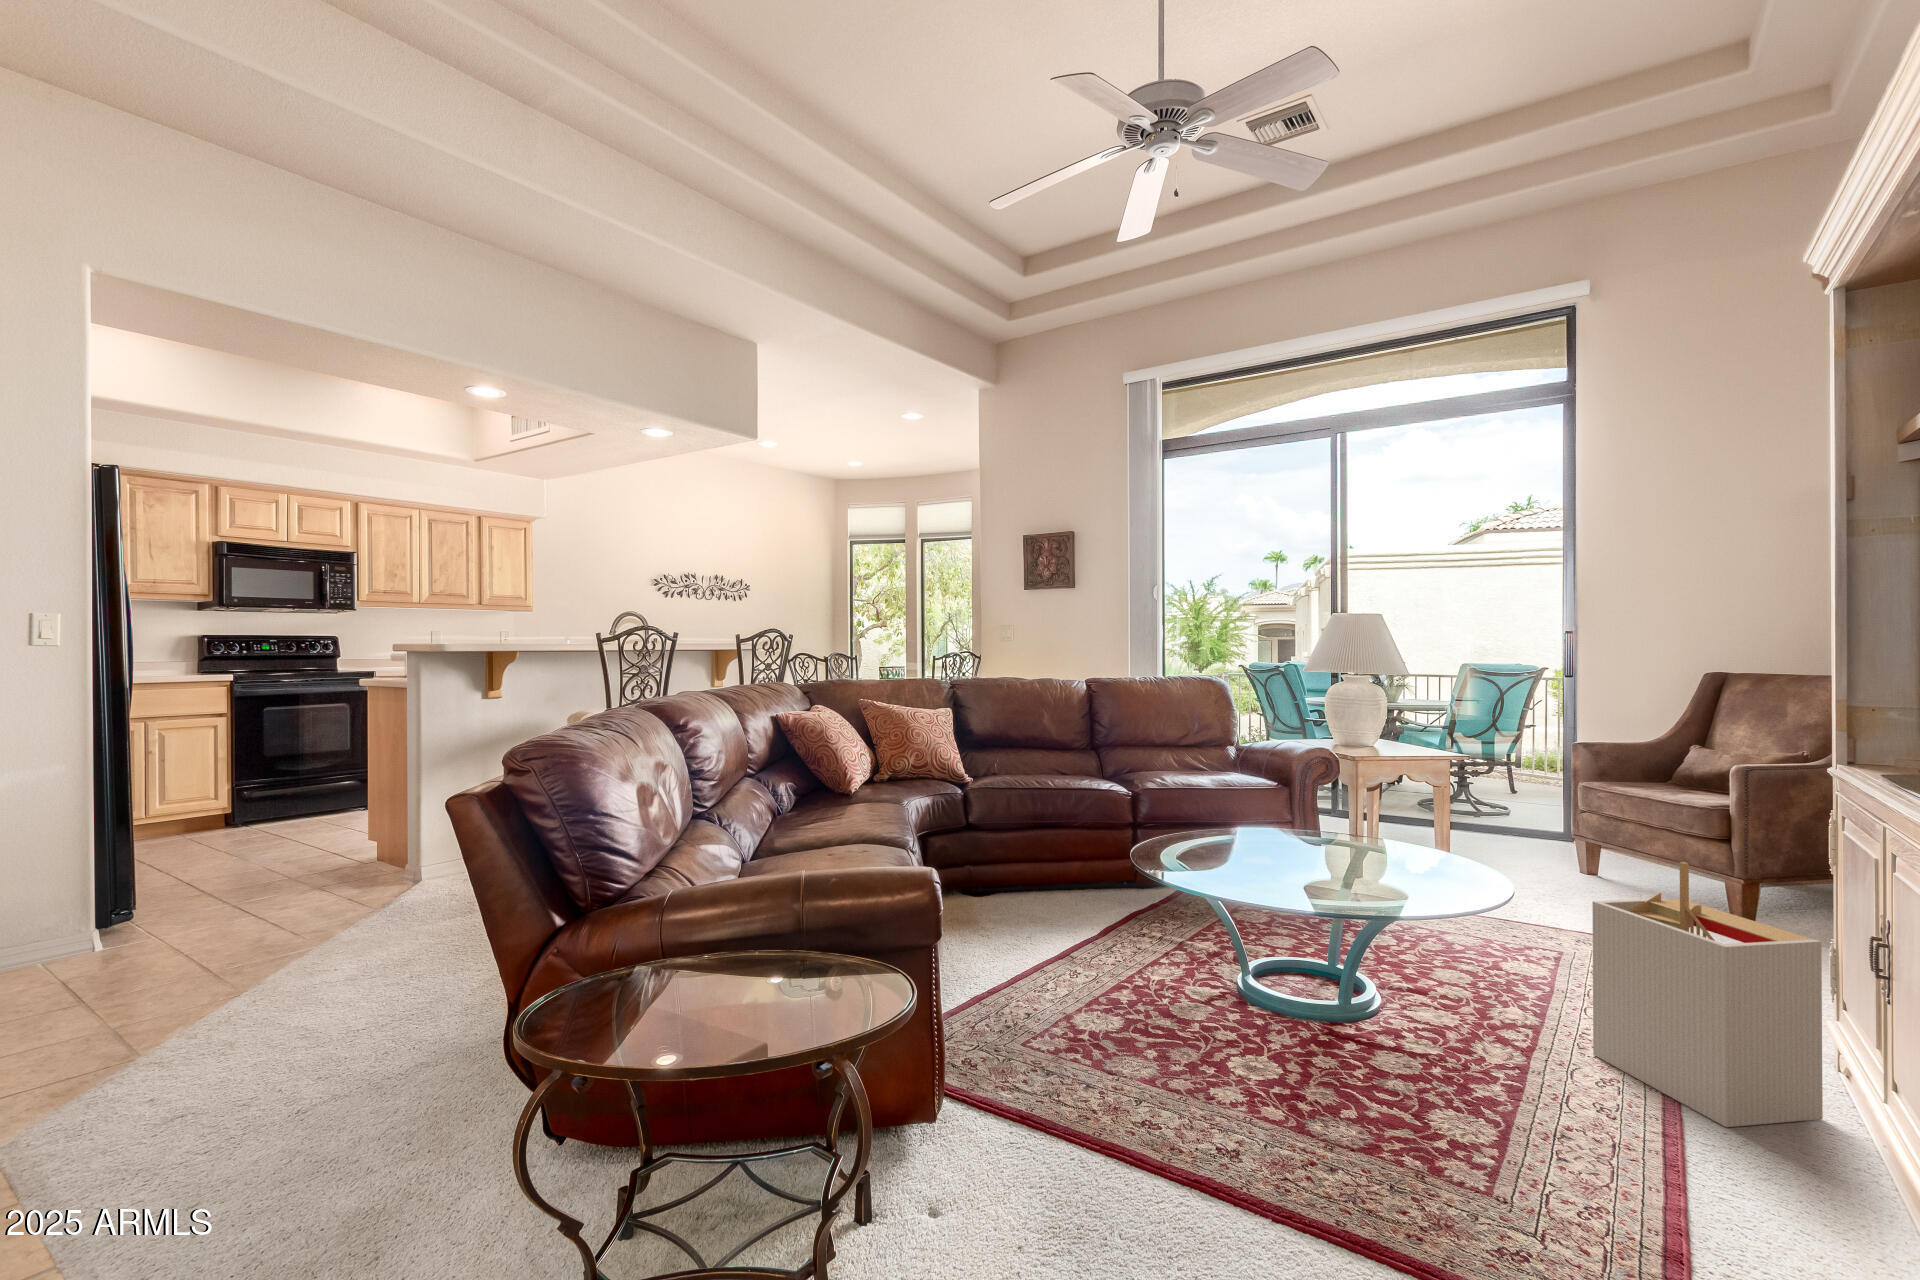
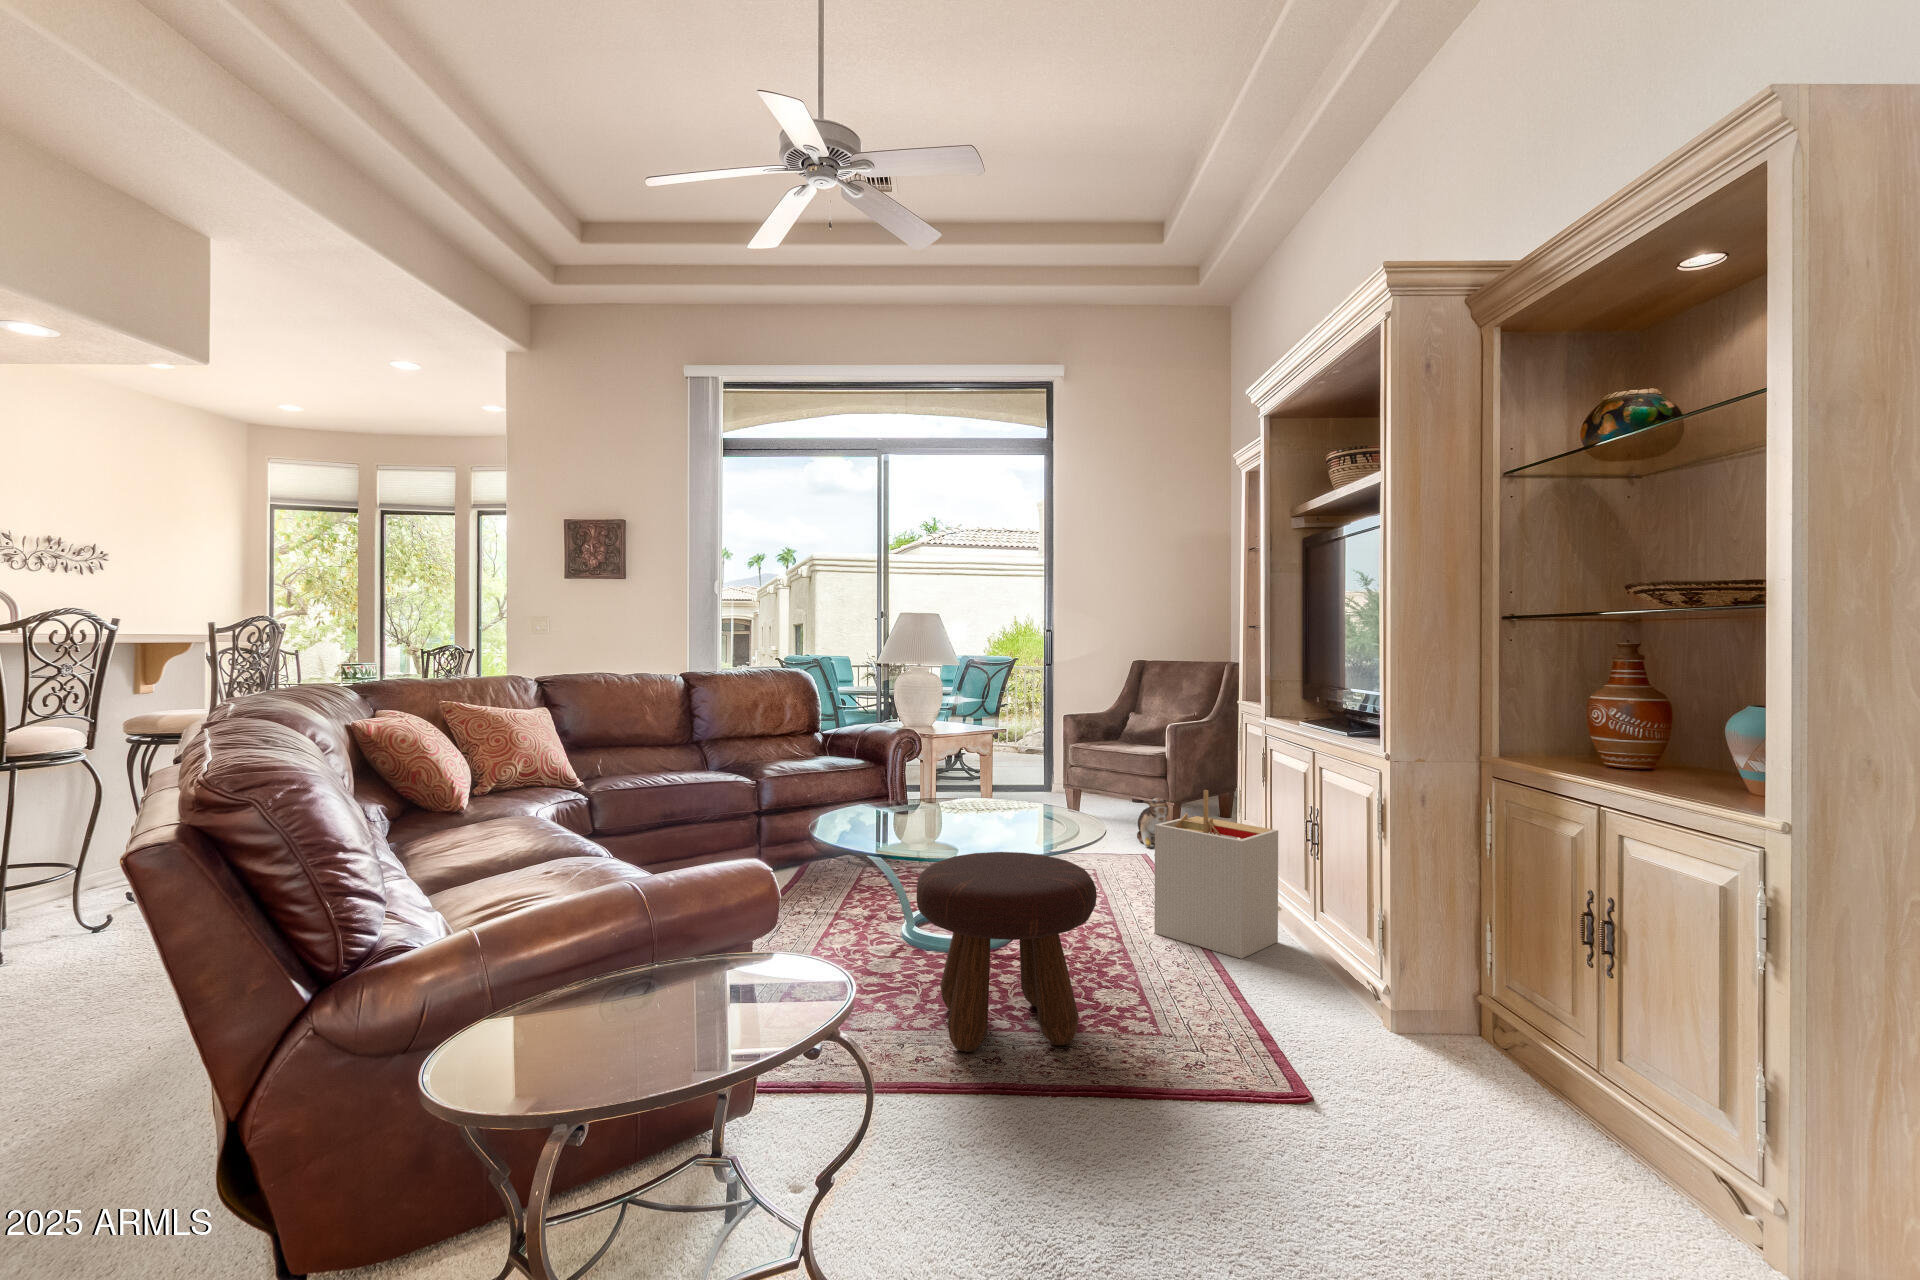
plush toy: none [1663,867,1717,938] -> present [1137,798,1171,847]
footstool: none [1165,898,1401,1164] -> present [917,852,1097,1052]

